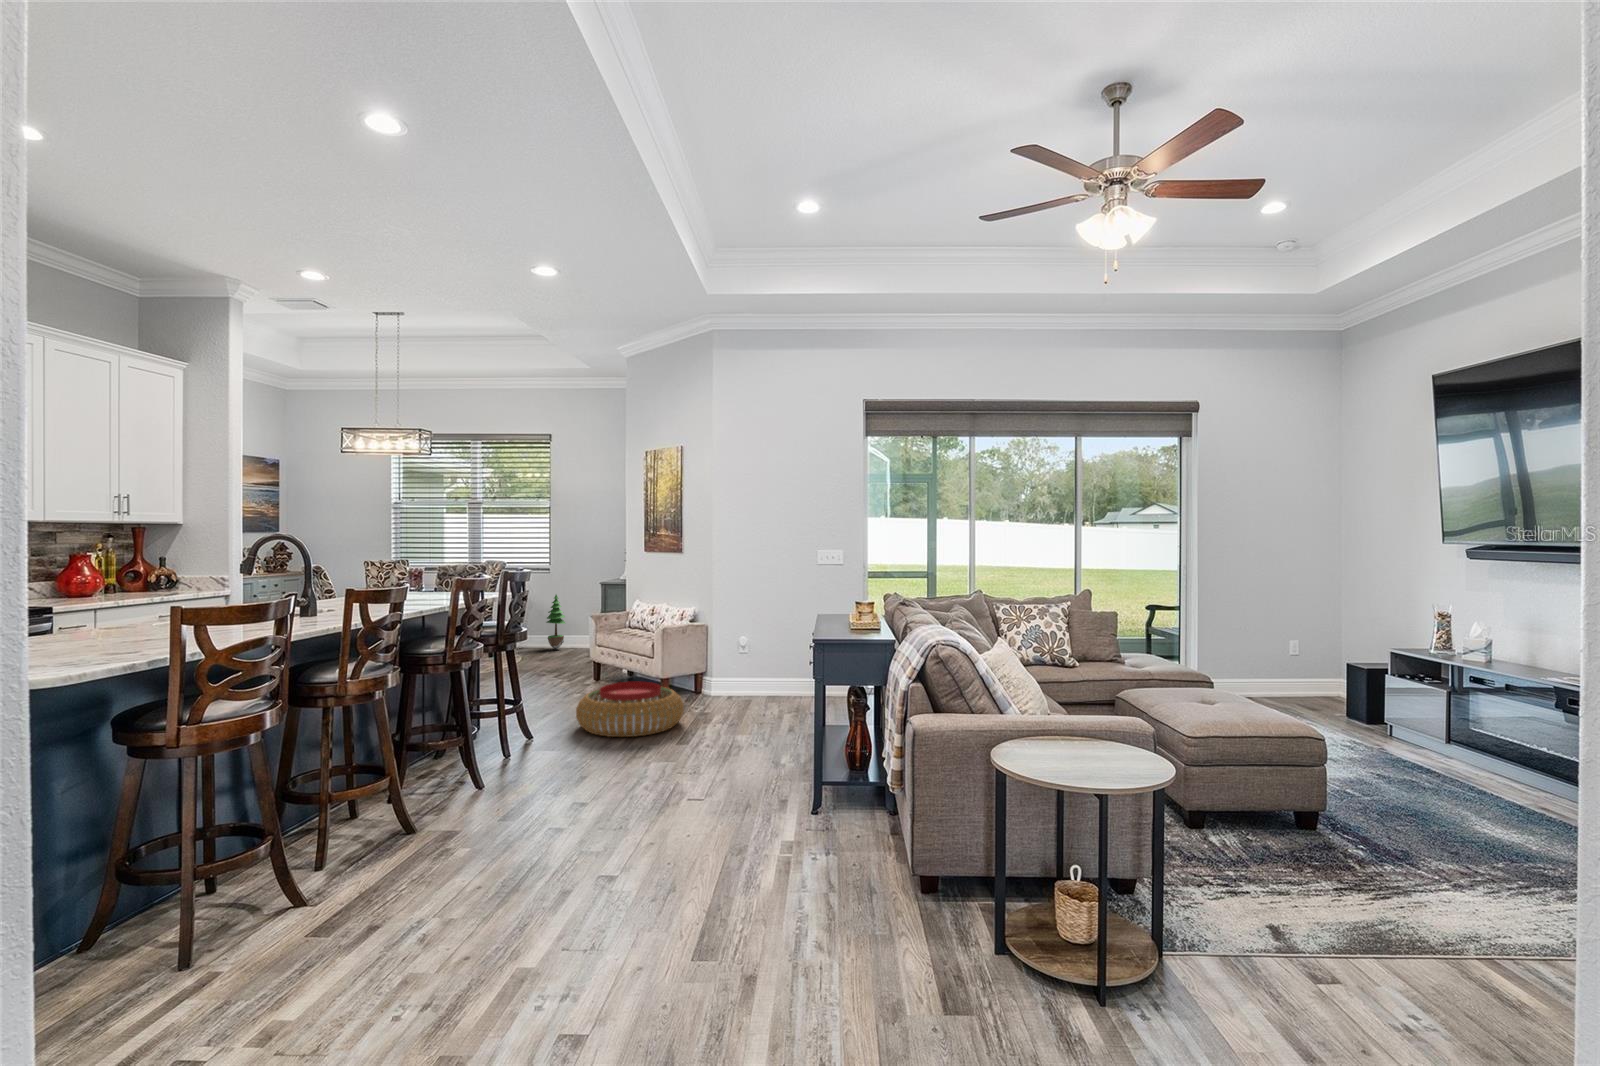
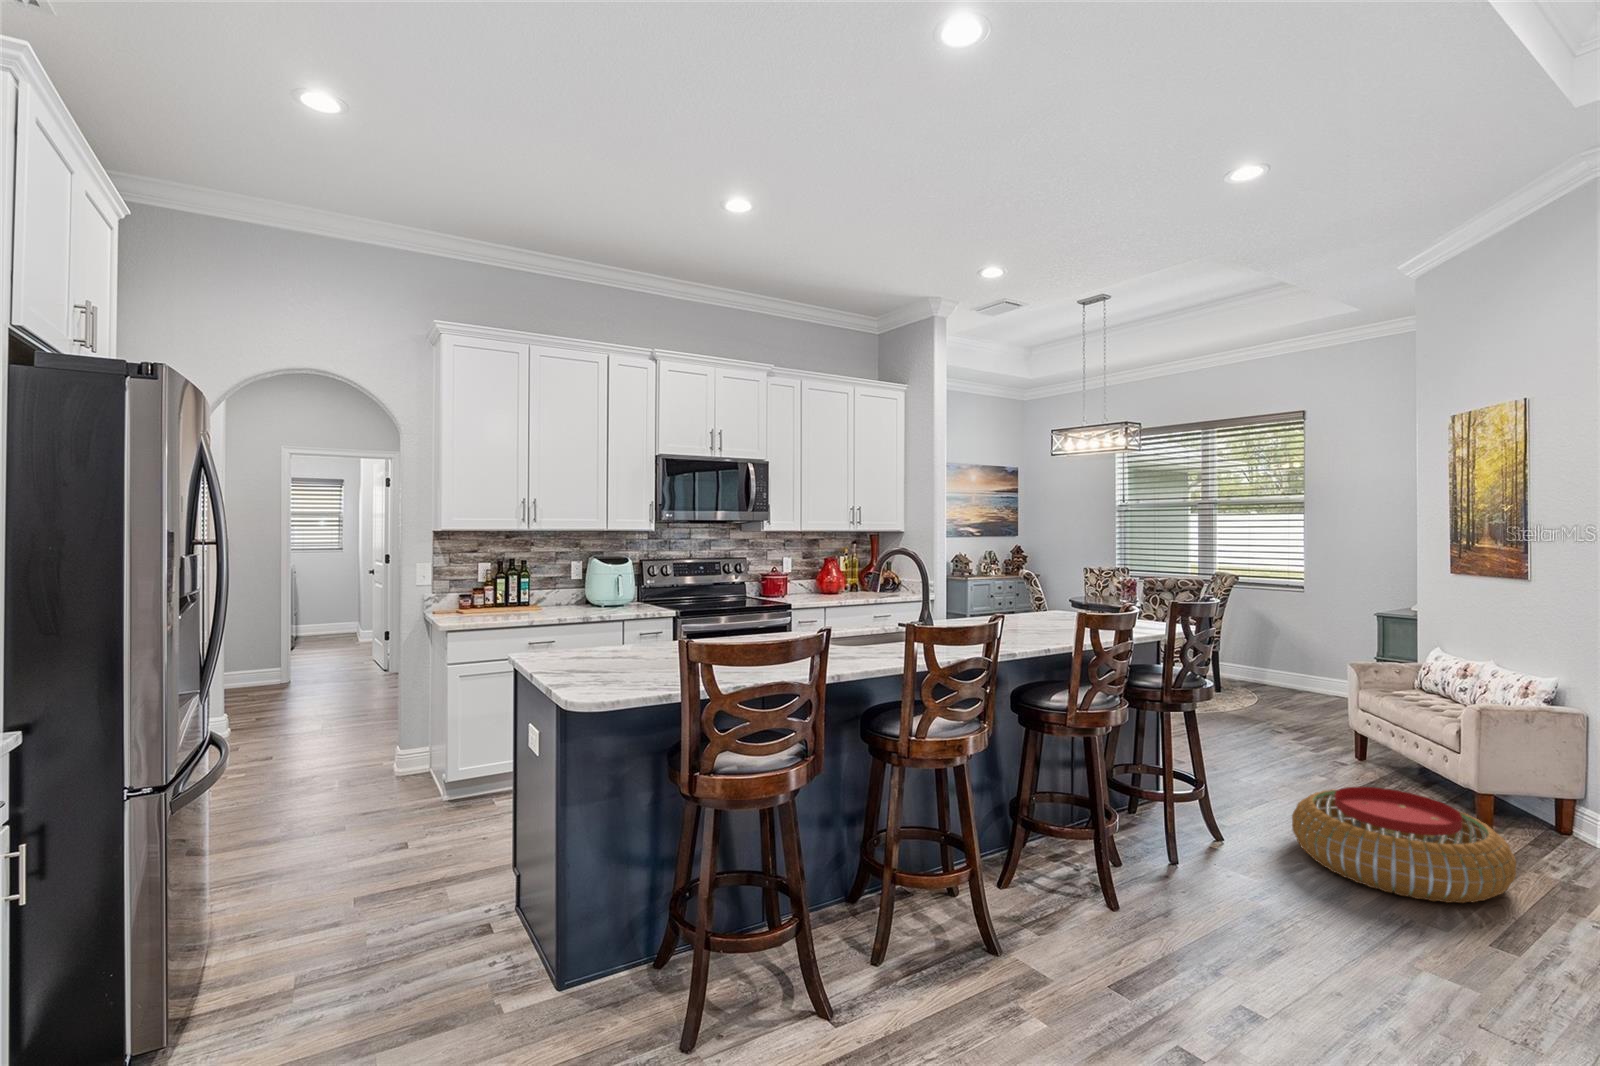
potted tree: present [546,595,565,649] -> none [1295,619,1327,693]

